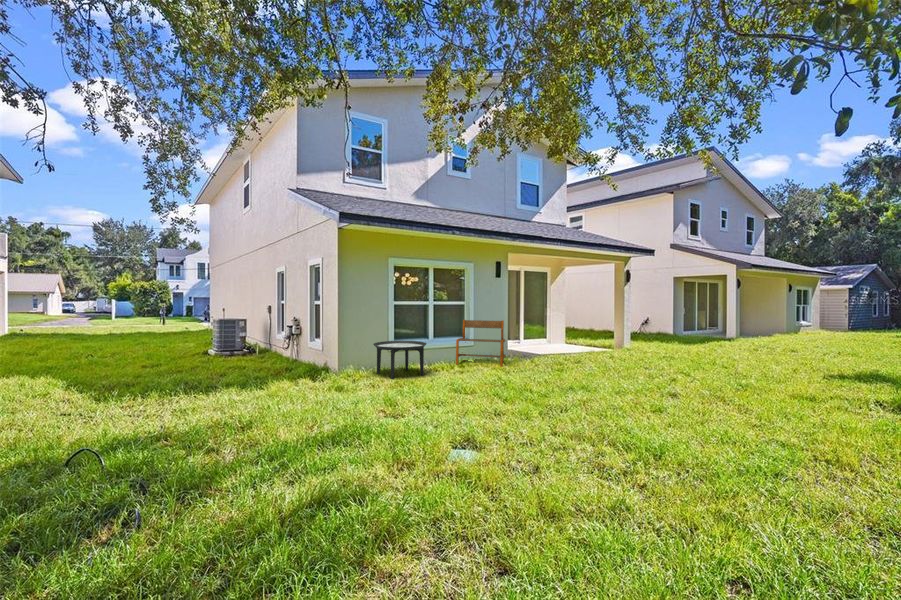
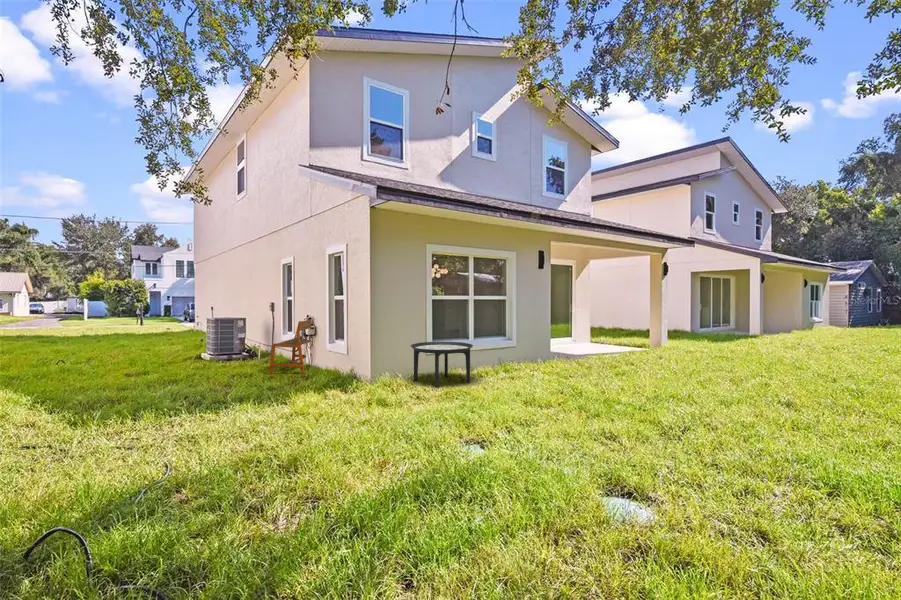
bench: present [456,320,506,367] -> present [269,320,311,375]

